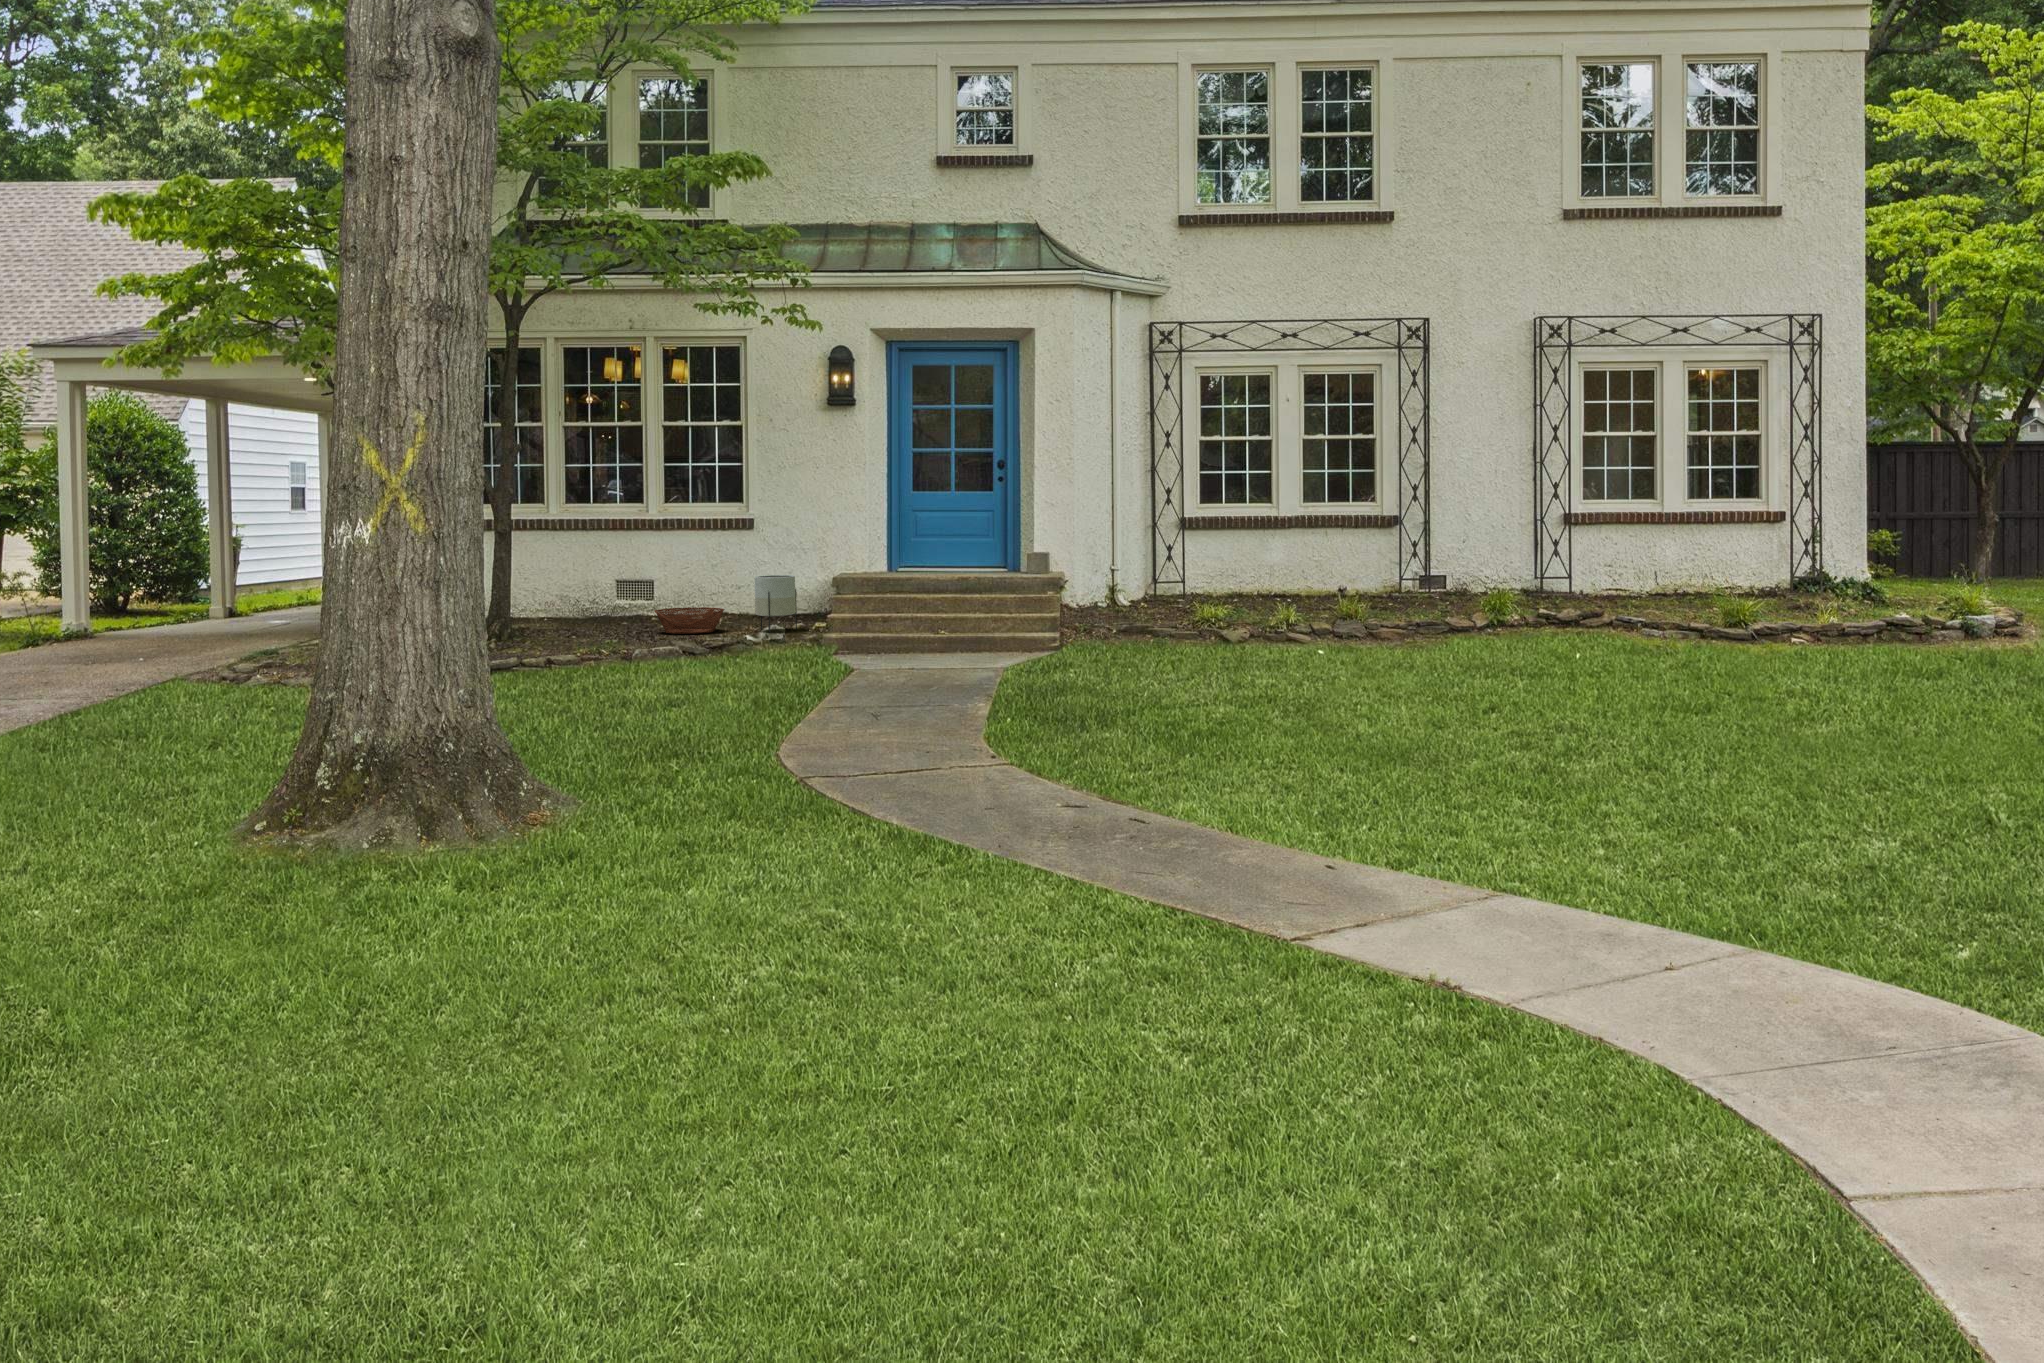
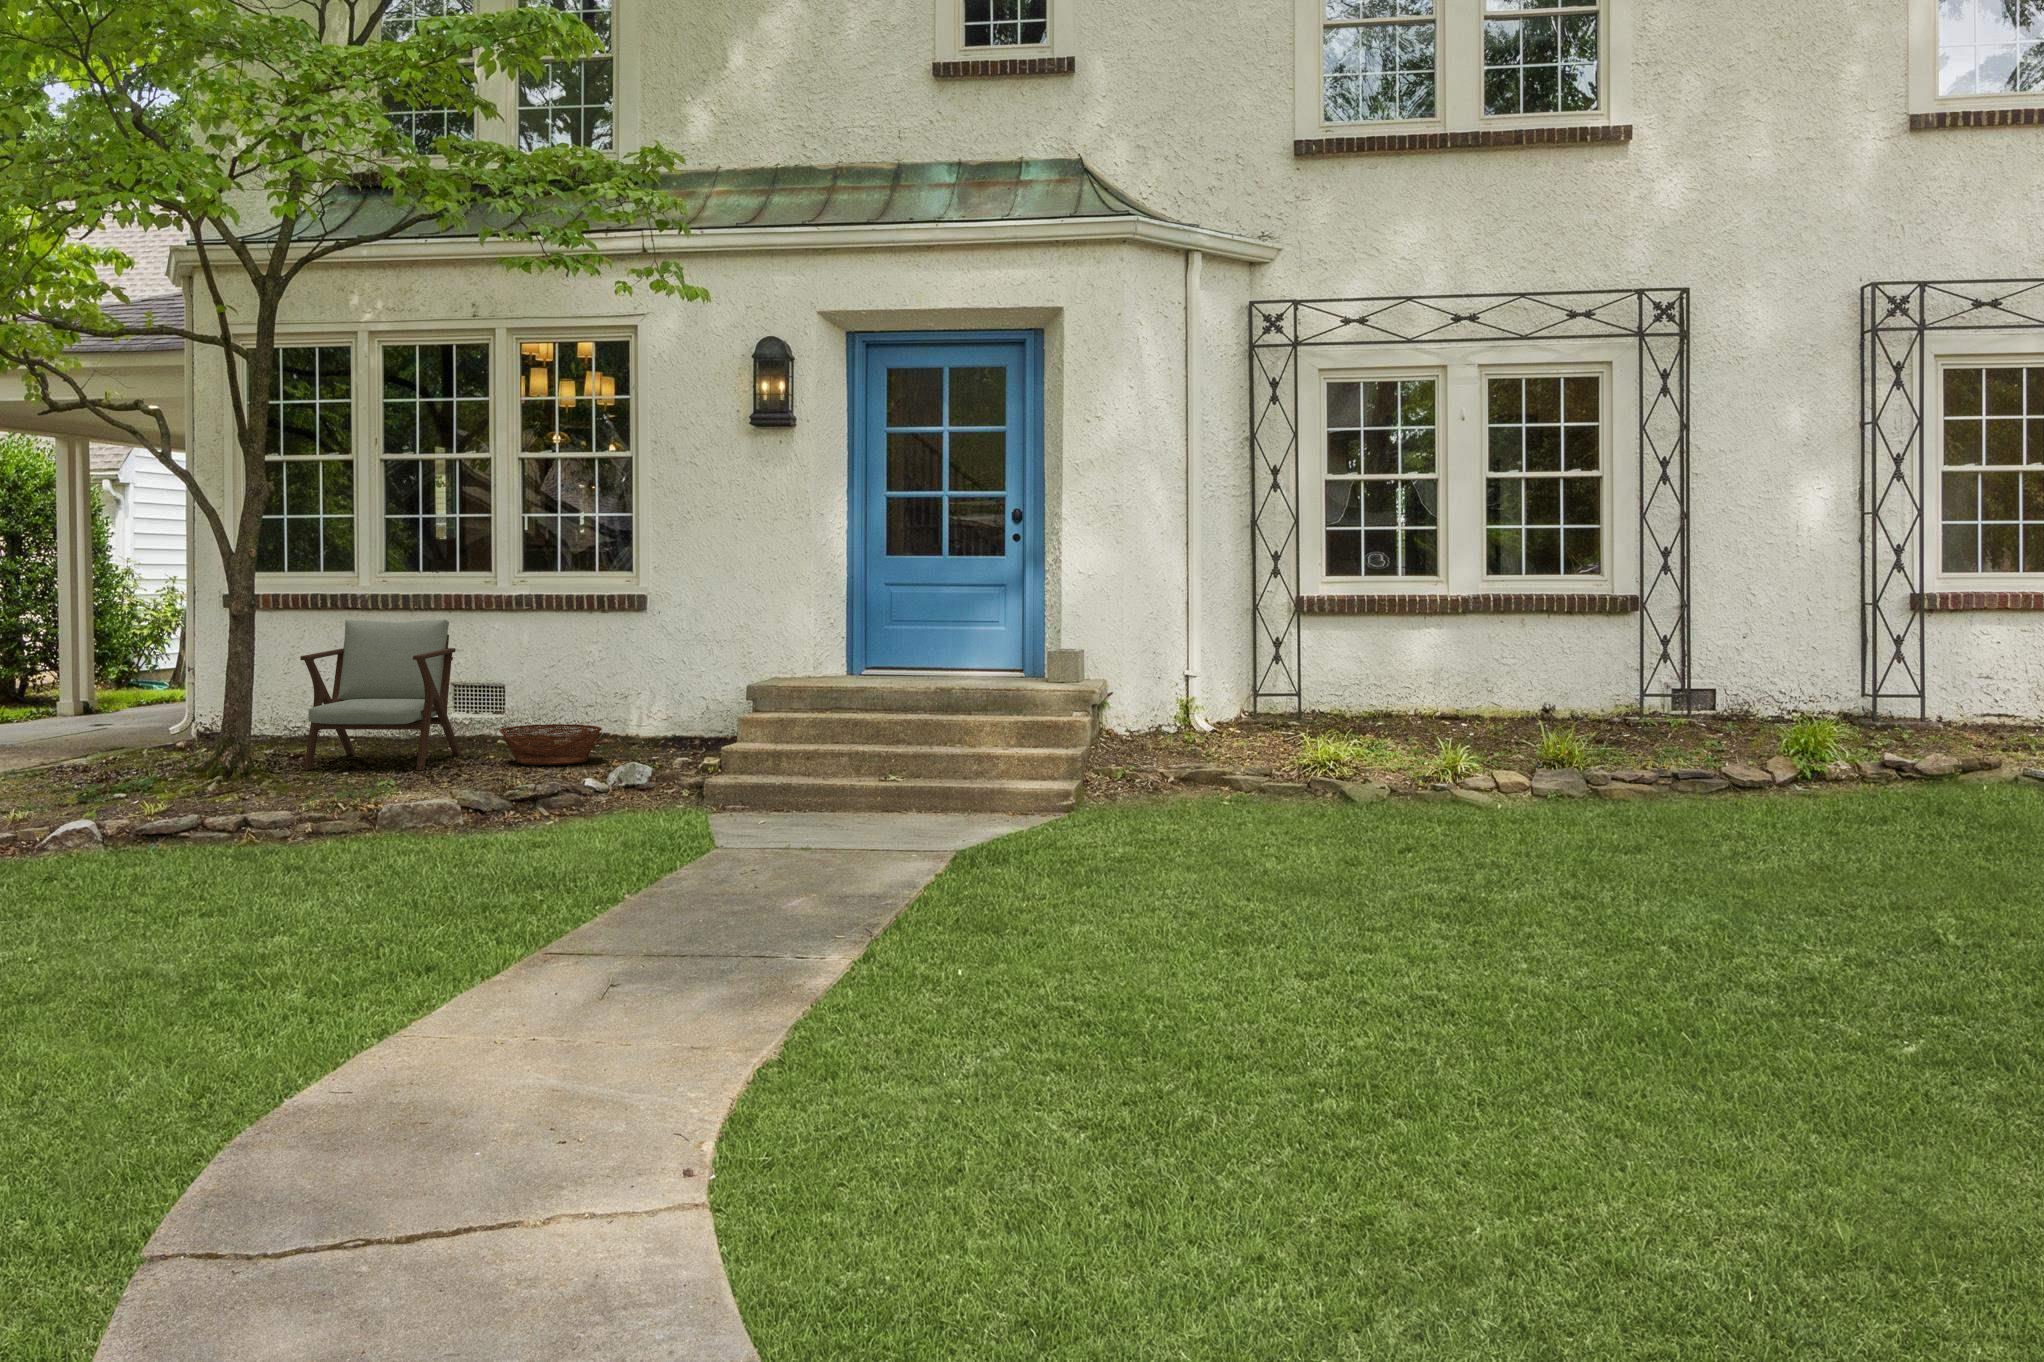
lounge chair: none [519,537,622,639] -> present [300,620,461,770]
planter: present [755,575,797,633] -> none [644,678,707,767]

